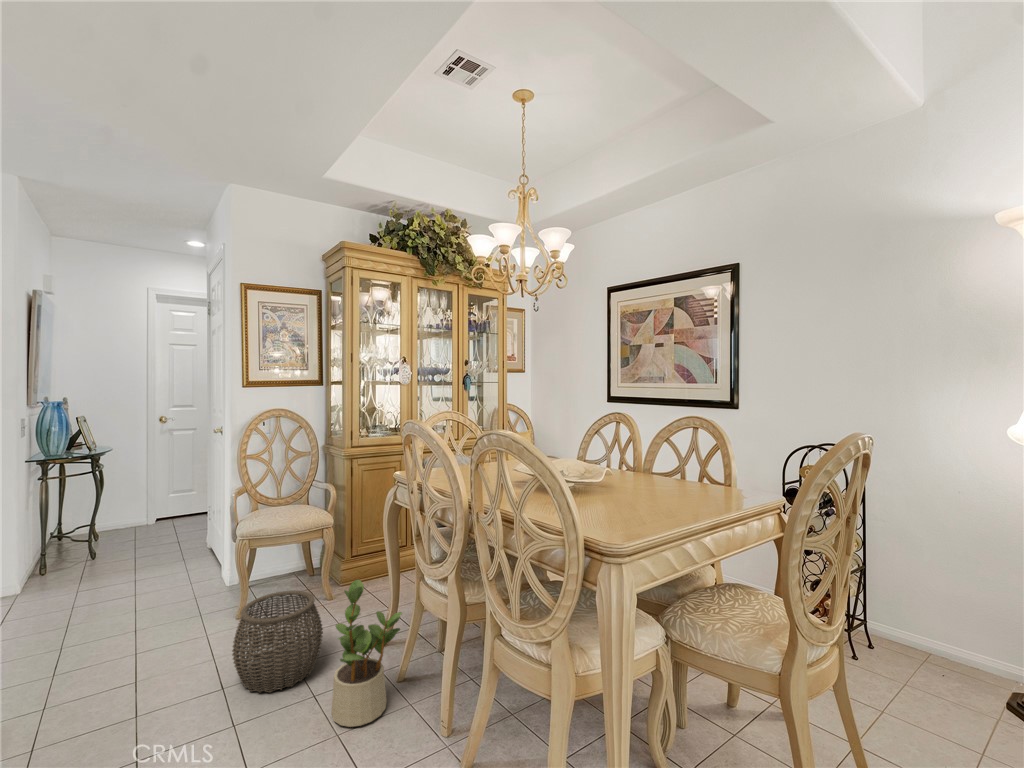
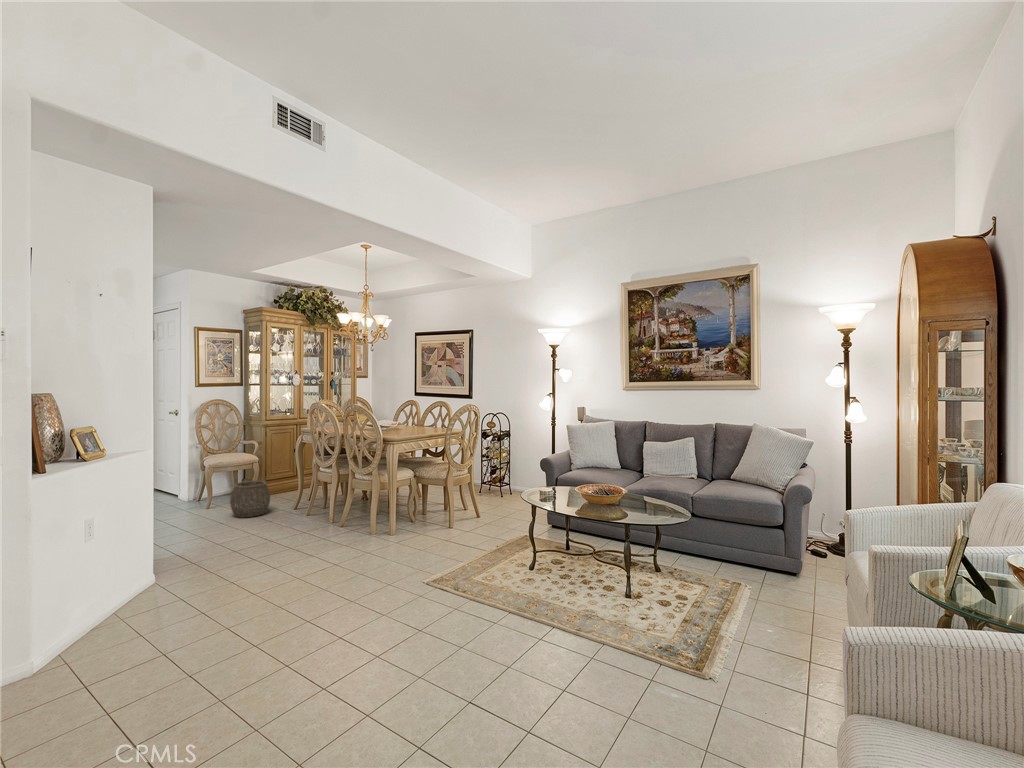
potted plant: present [332,580,402,727] -> none [283,464,313,519]

